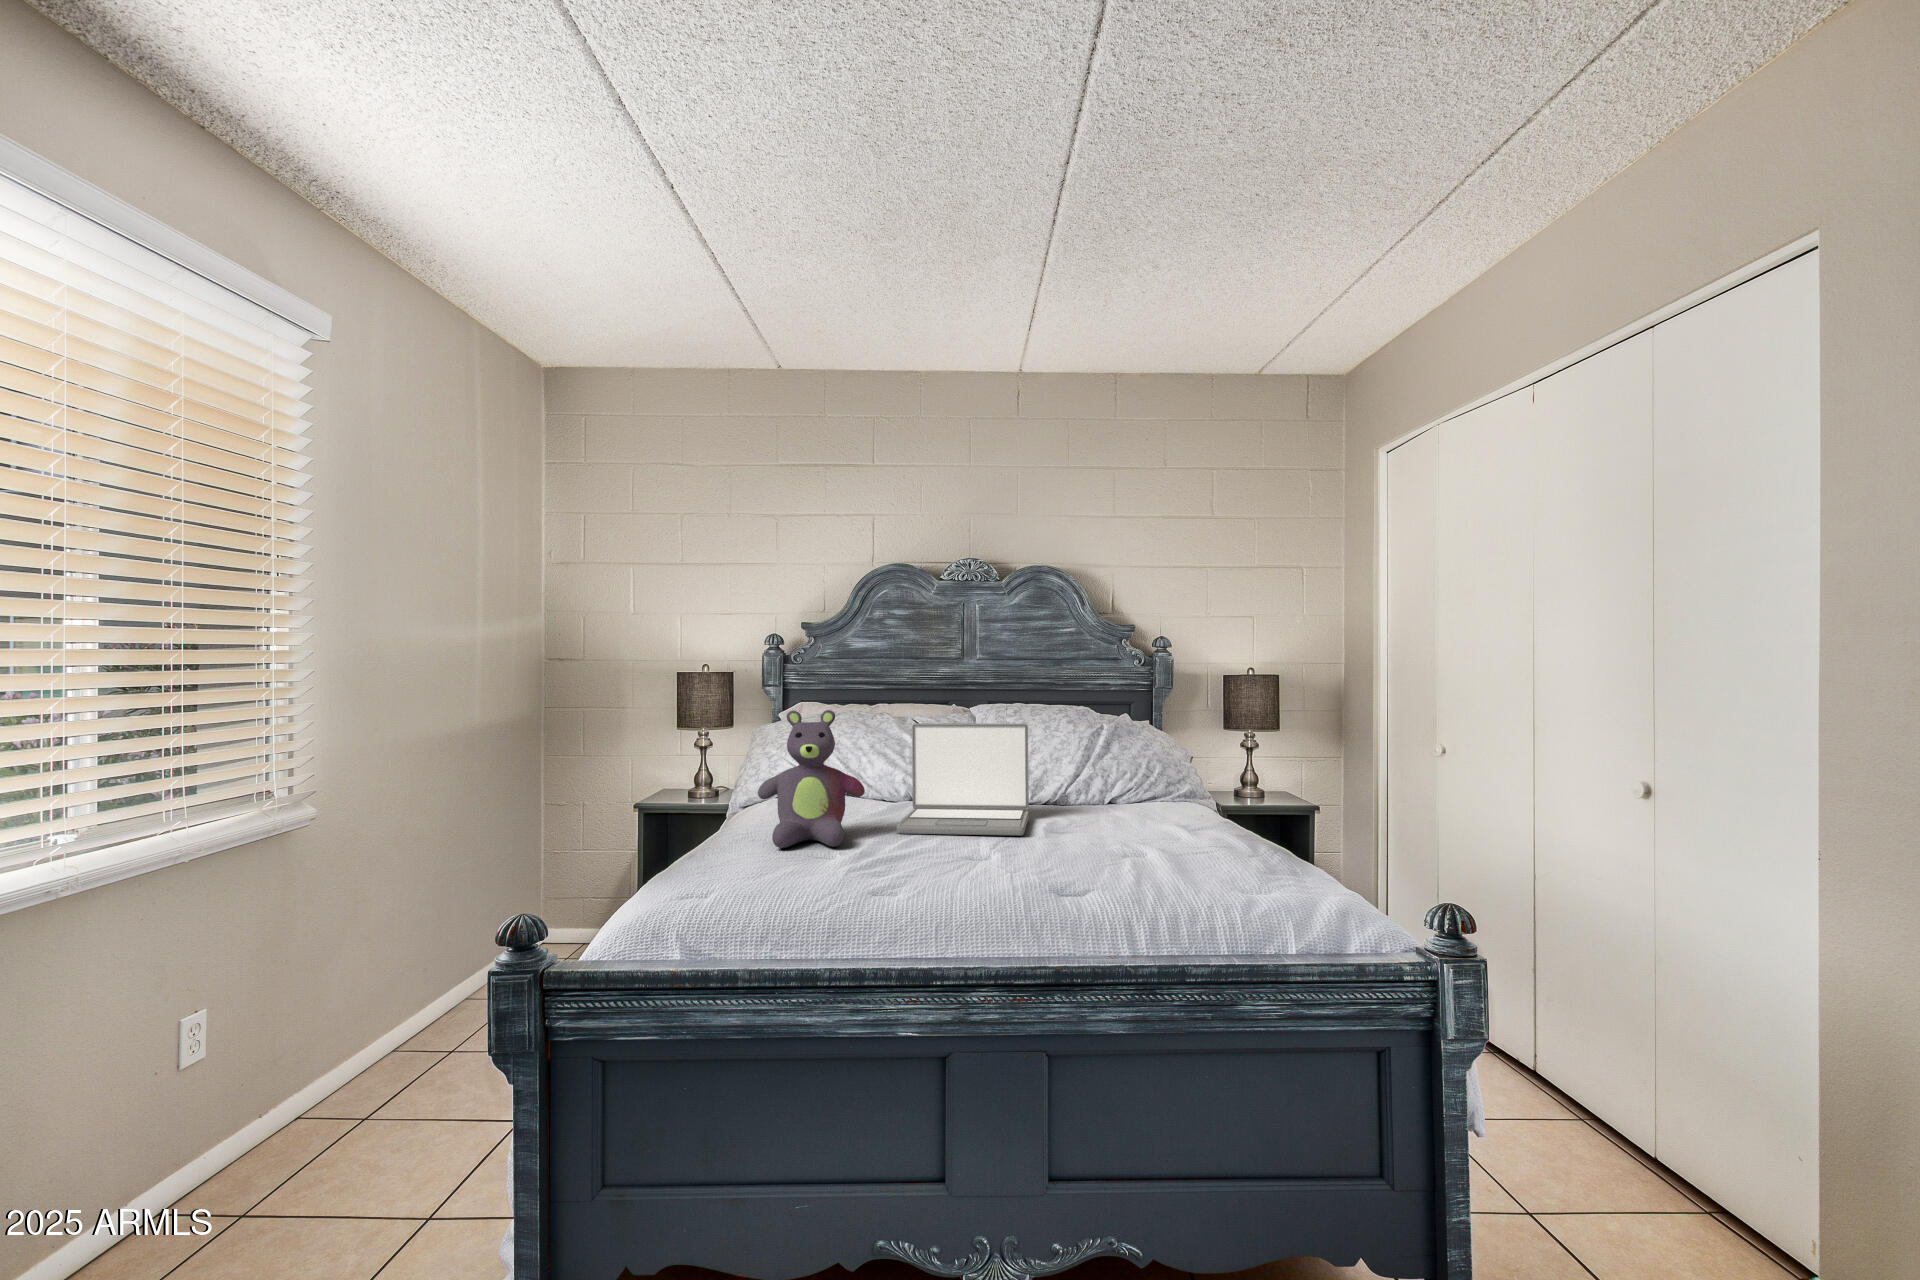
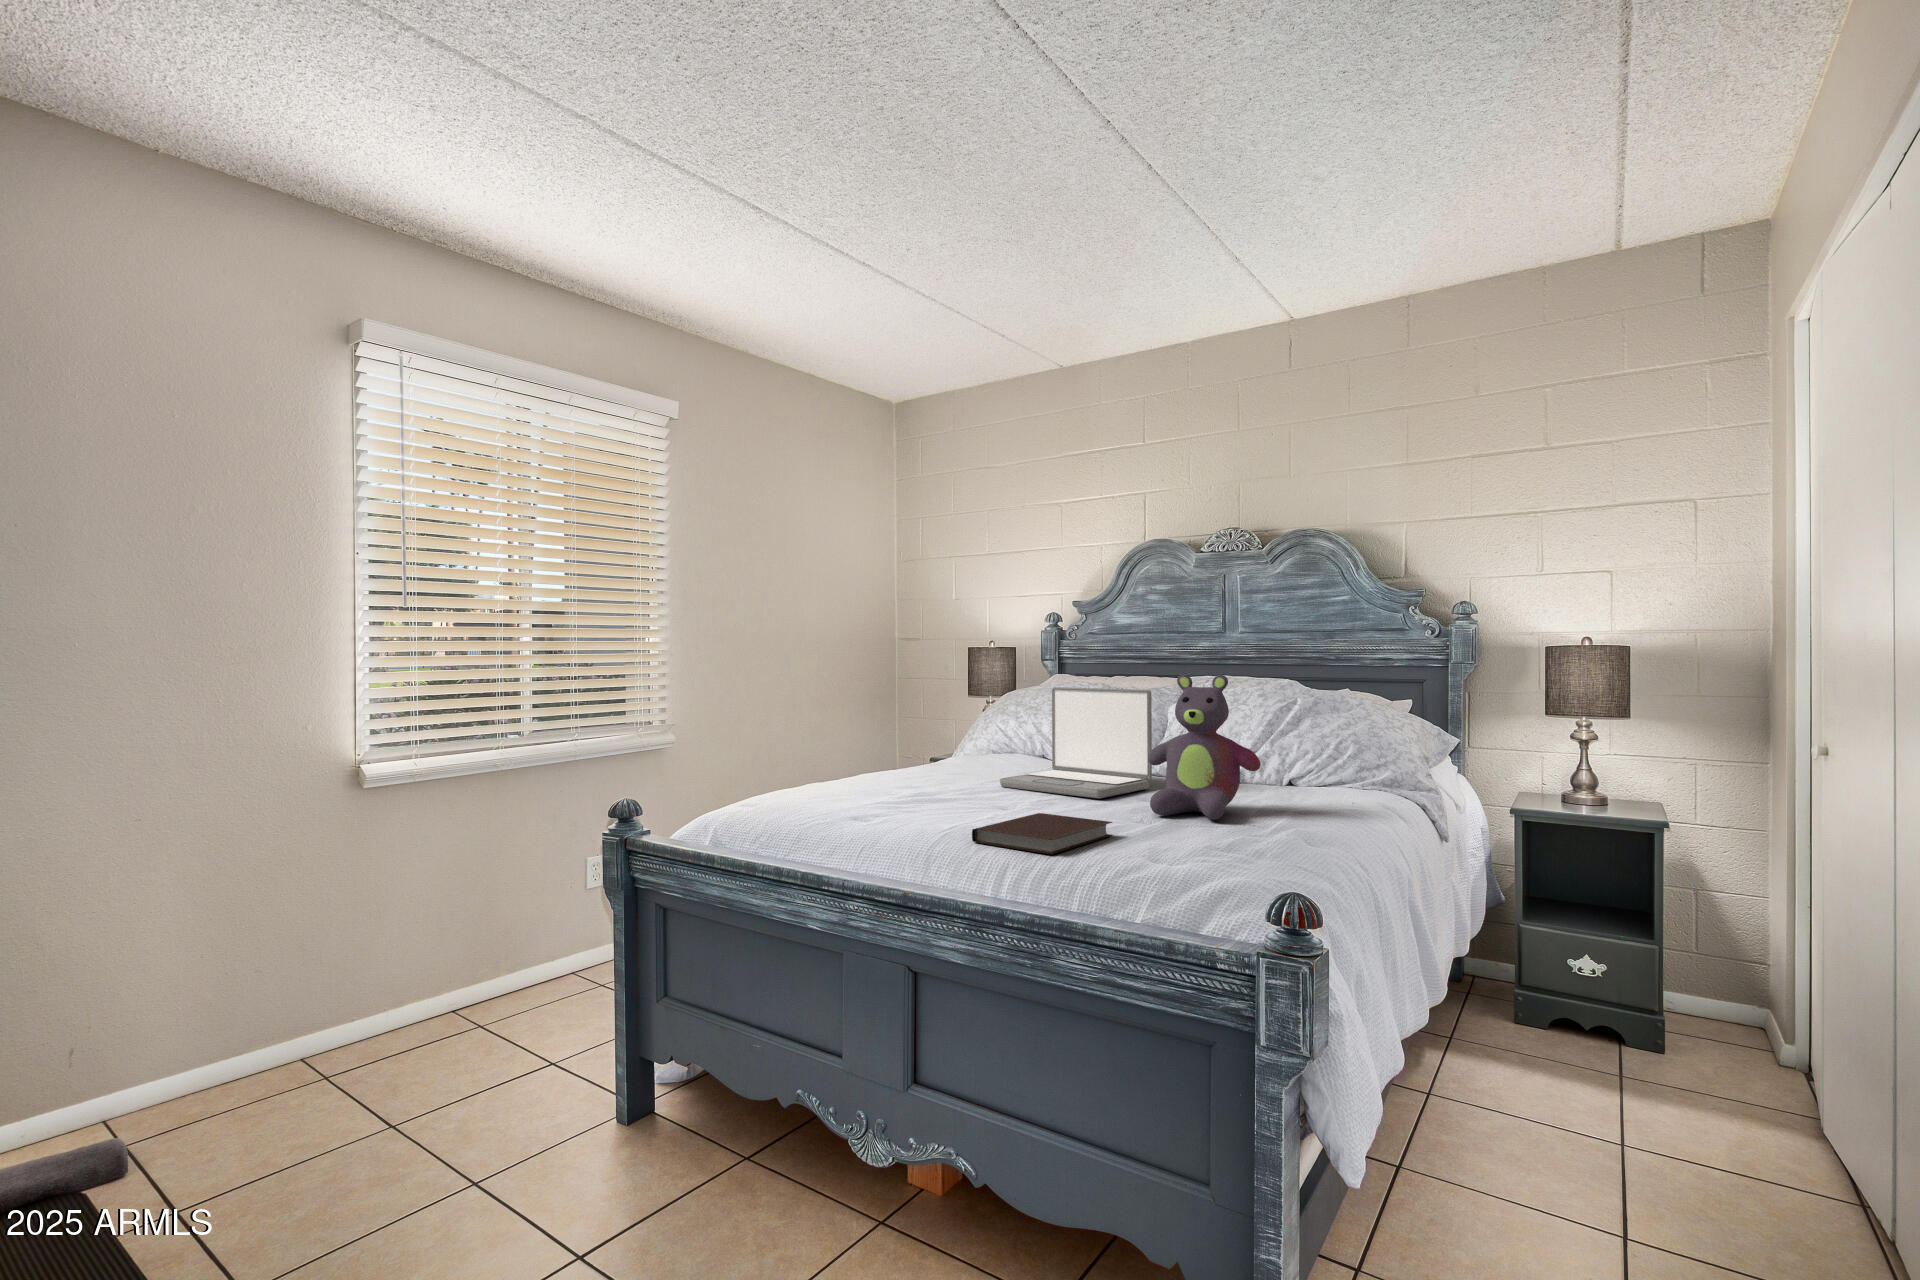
stuffed bear: present [758,710,865,848] -> present [1148,674,1261,820]
notebook: none [1049,860,1155,902] -> present [972,813,1112,854]

